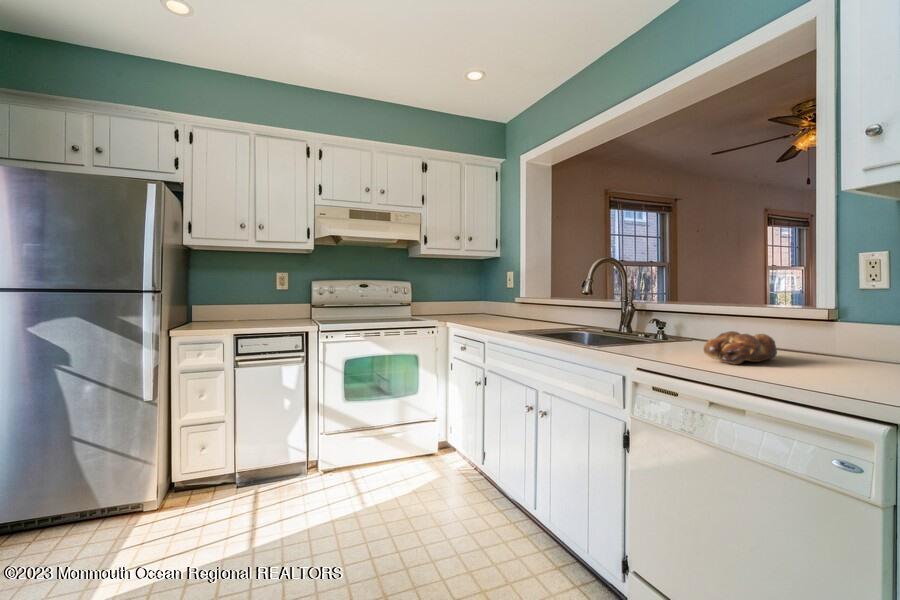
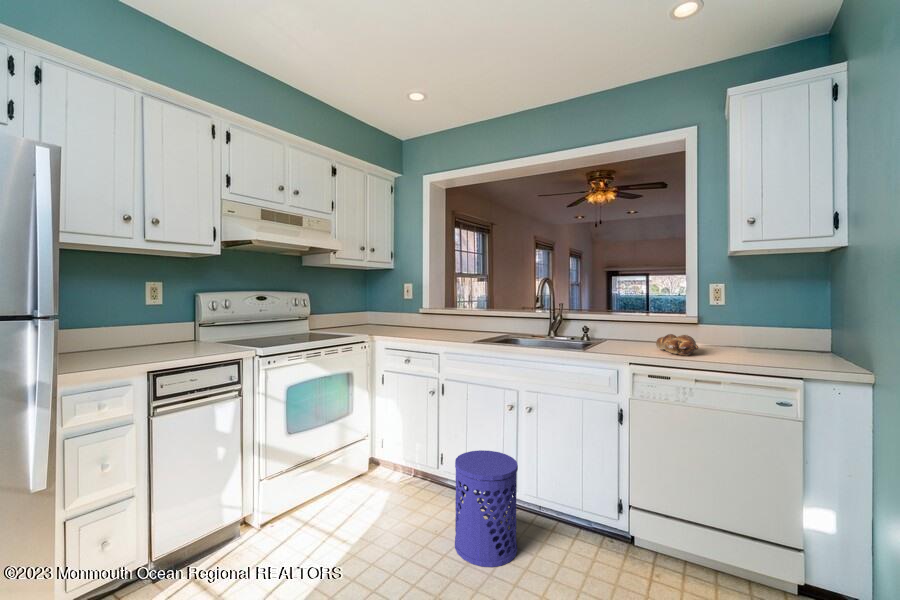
waste bin: none [436,447,504,574] -> present [455,450,518,567]

